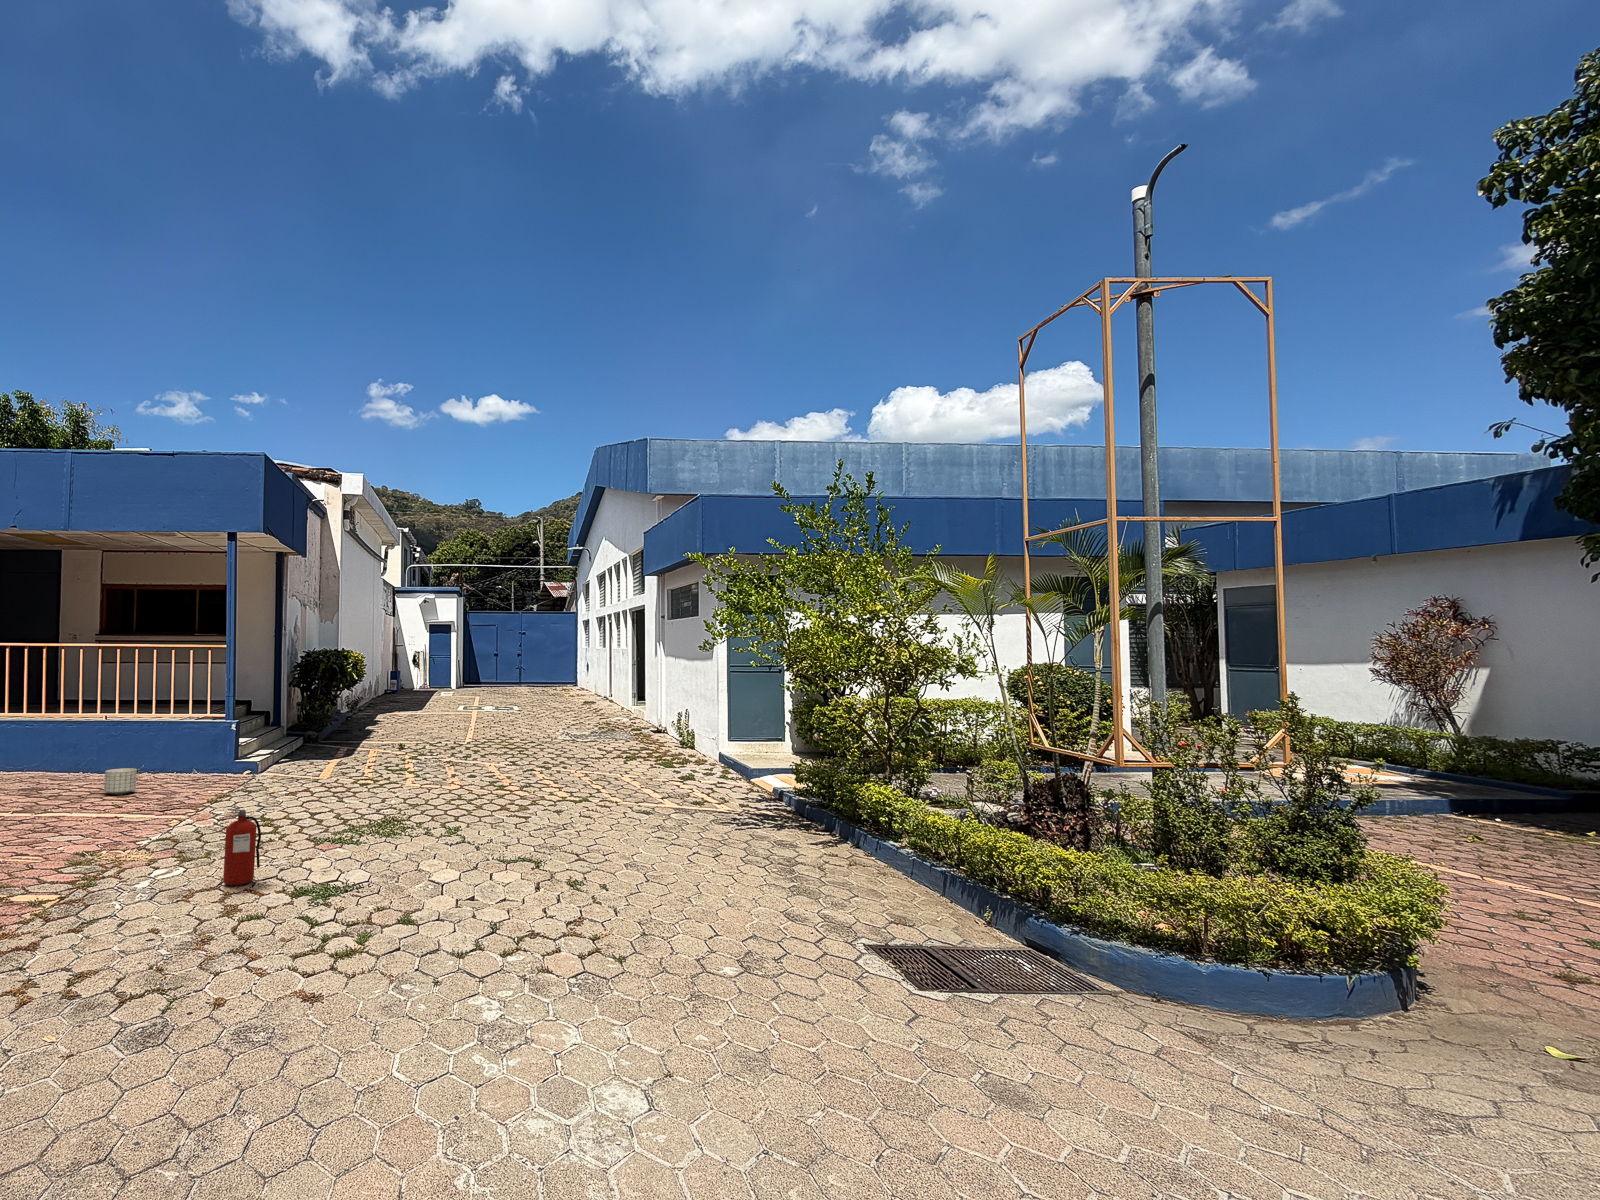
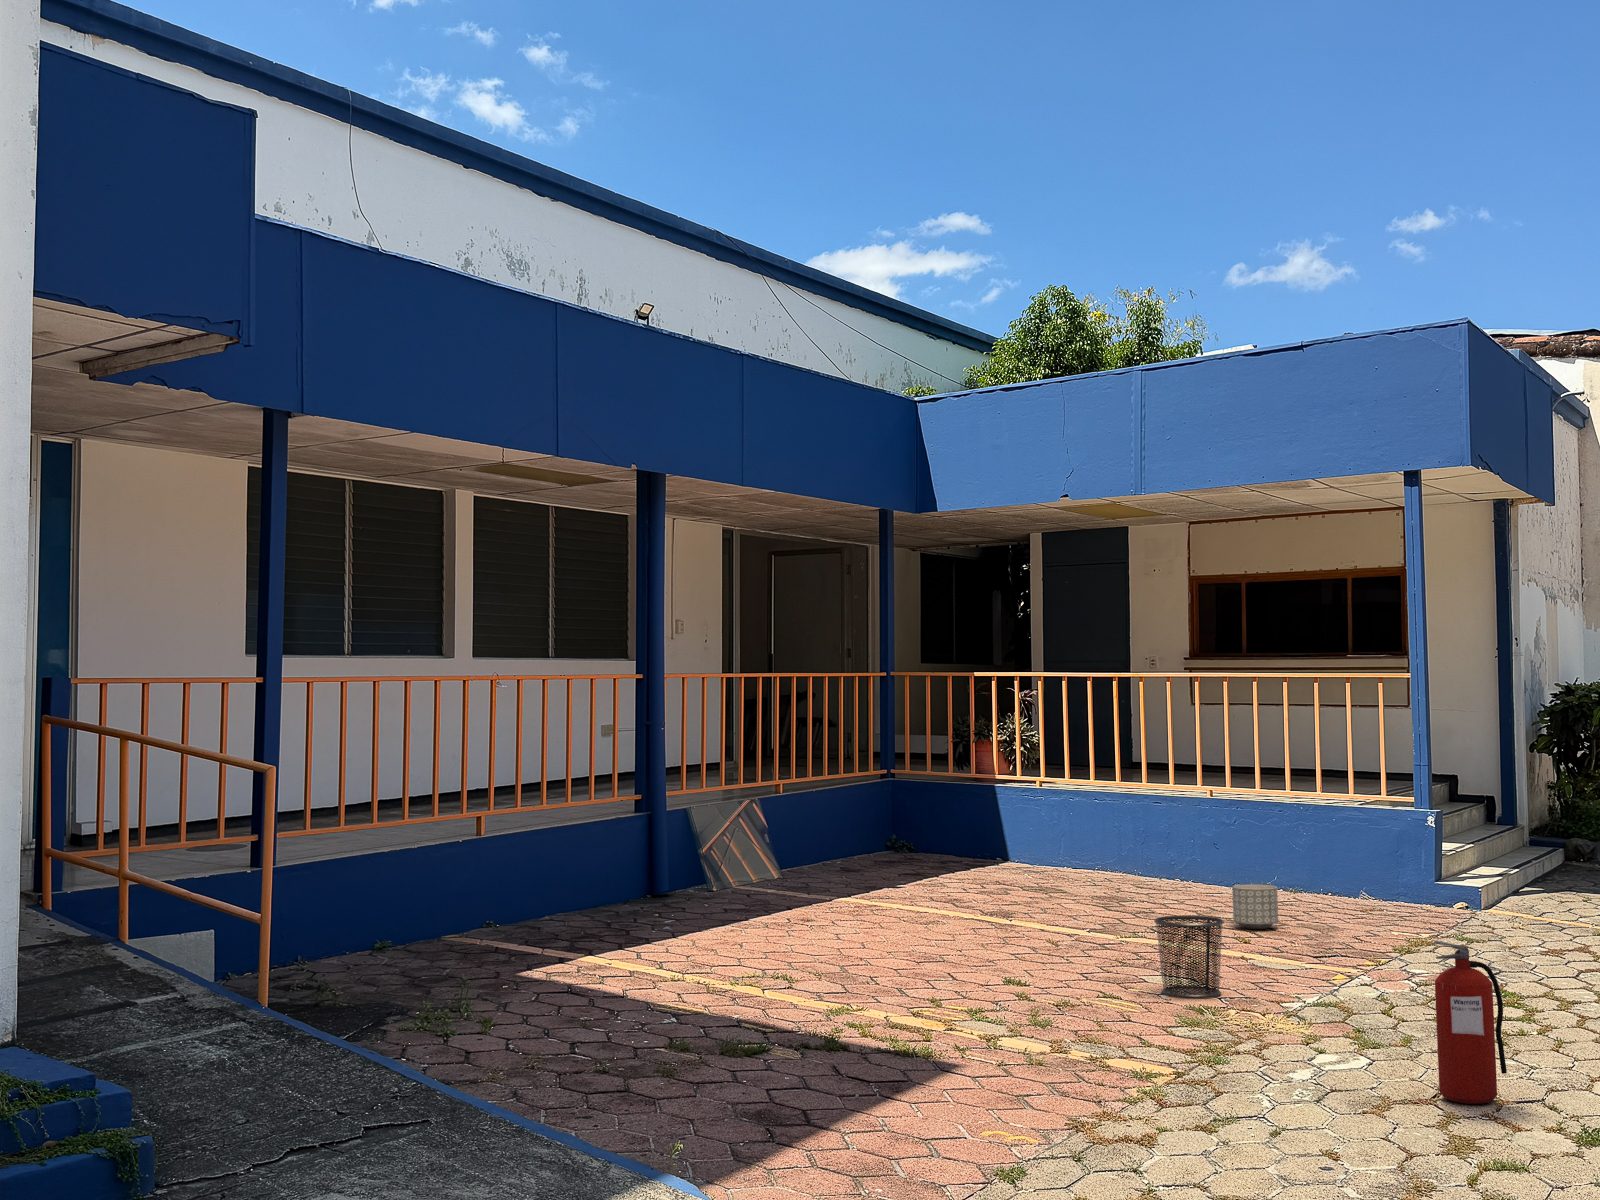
trash can: none [48,798,99,848] -> present [1154,916,1224,998]

